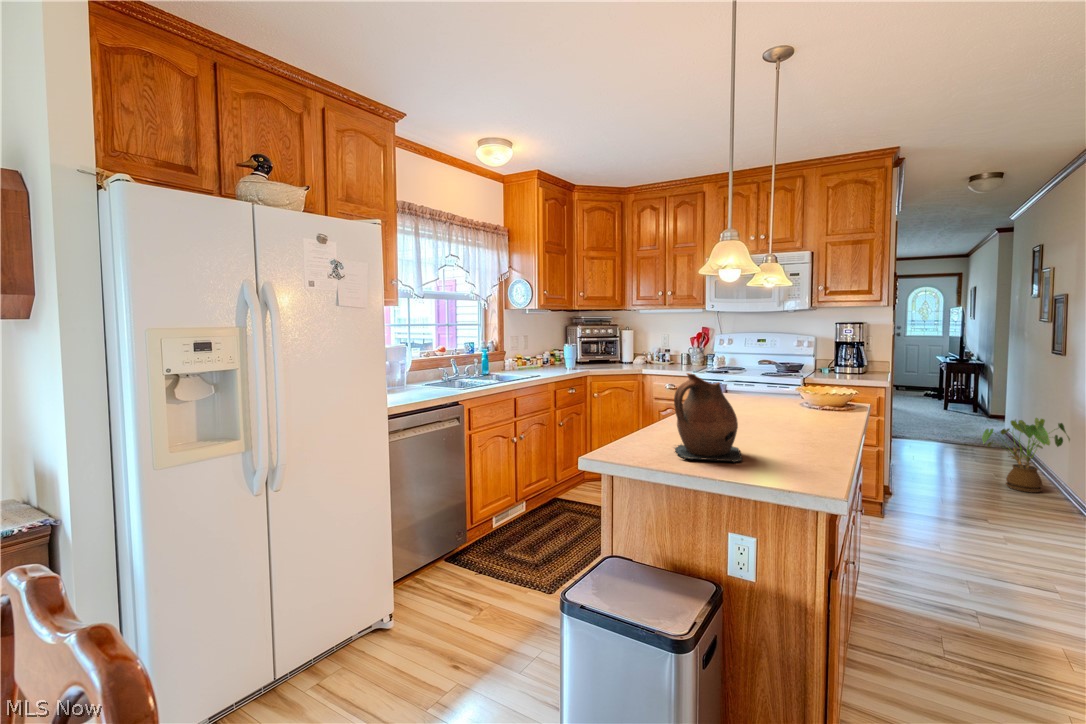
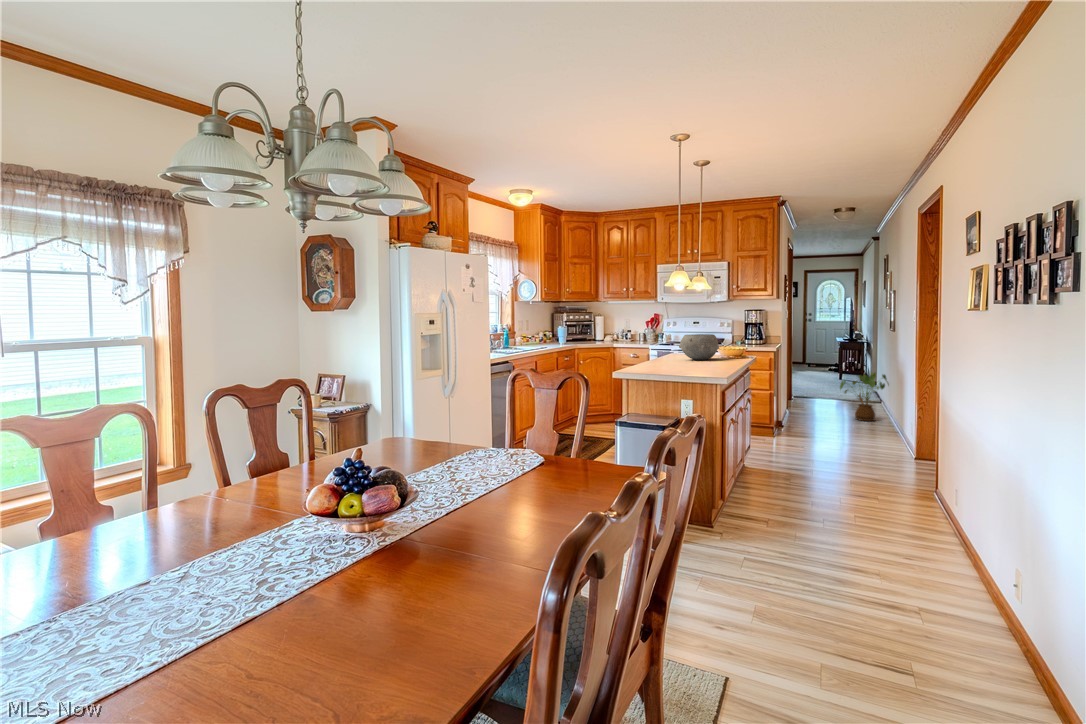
ceramic bowl: none [736,366,811,414] -> present [679,334,719,360]
ceramic pitcher: present [674,373,742,463] -> none [650,333,682,372]

